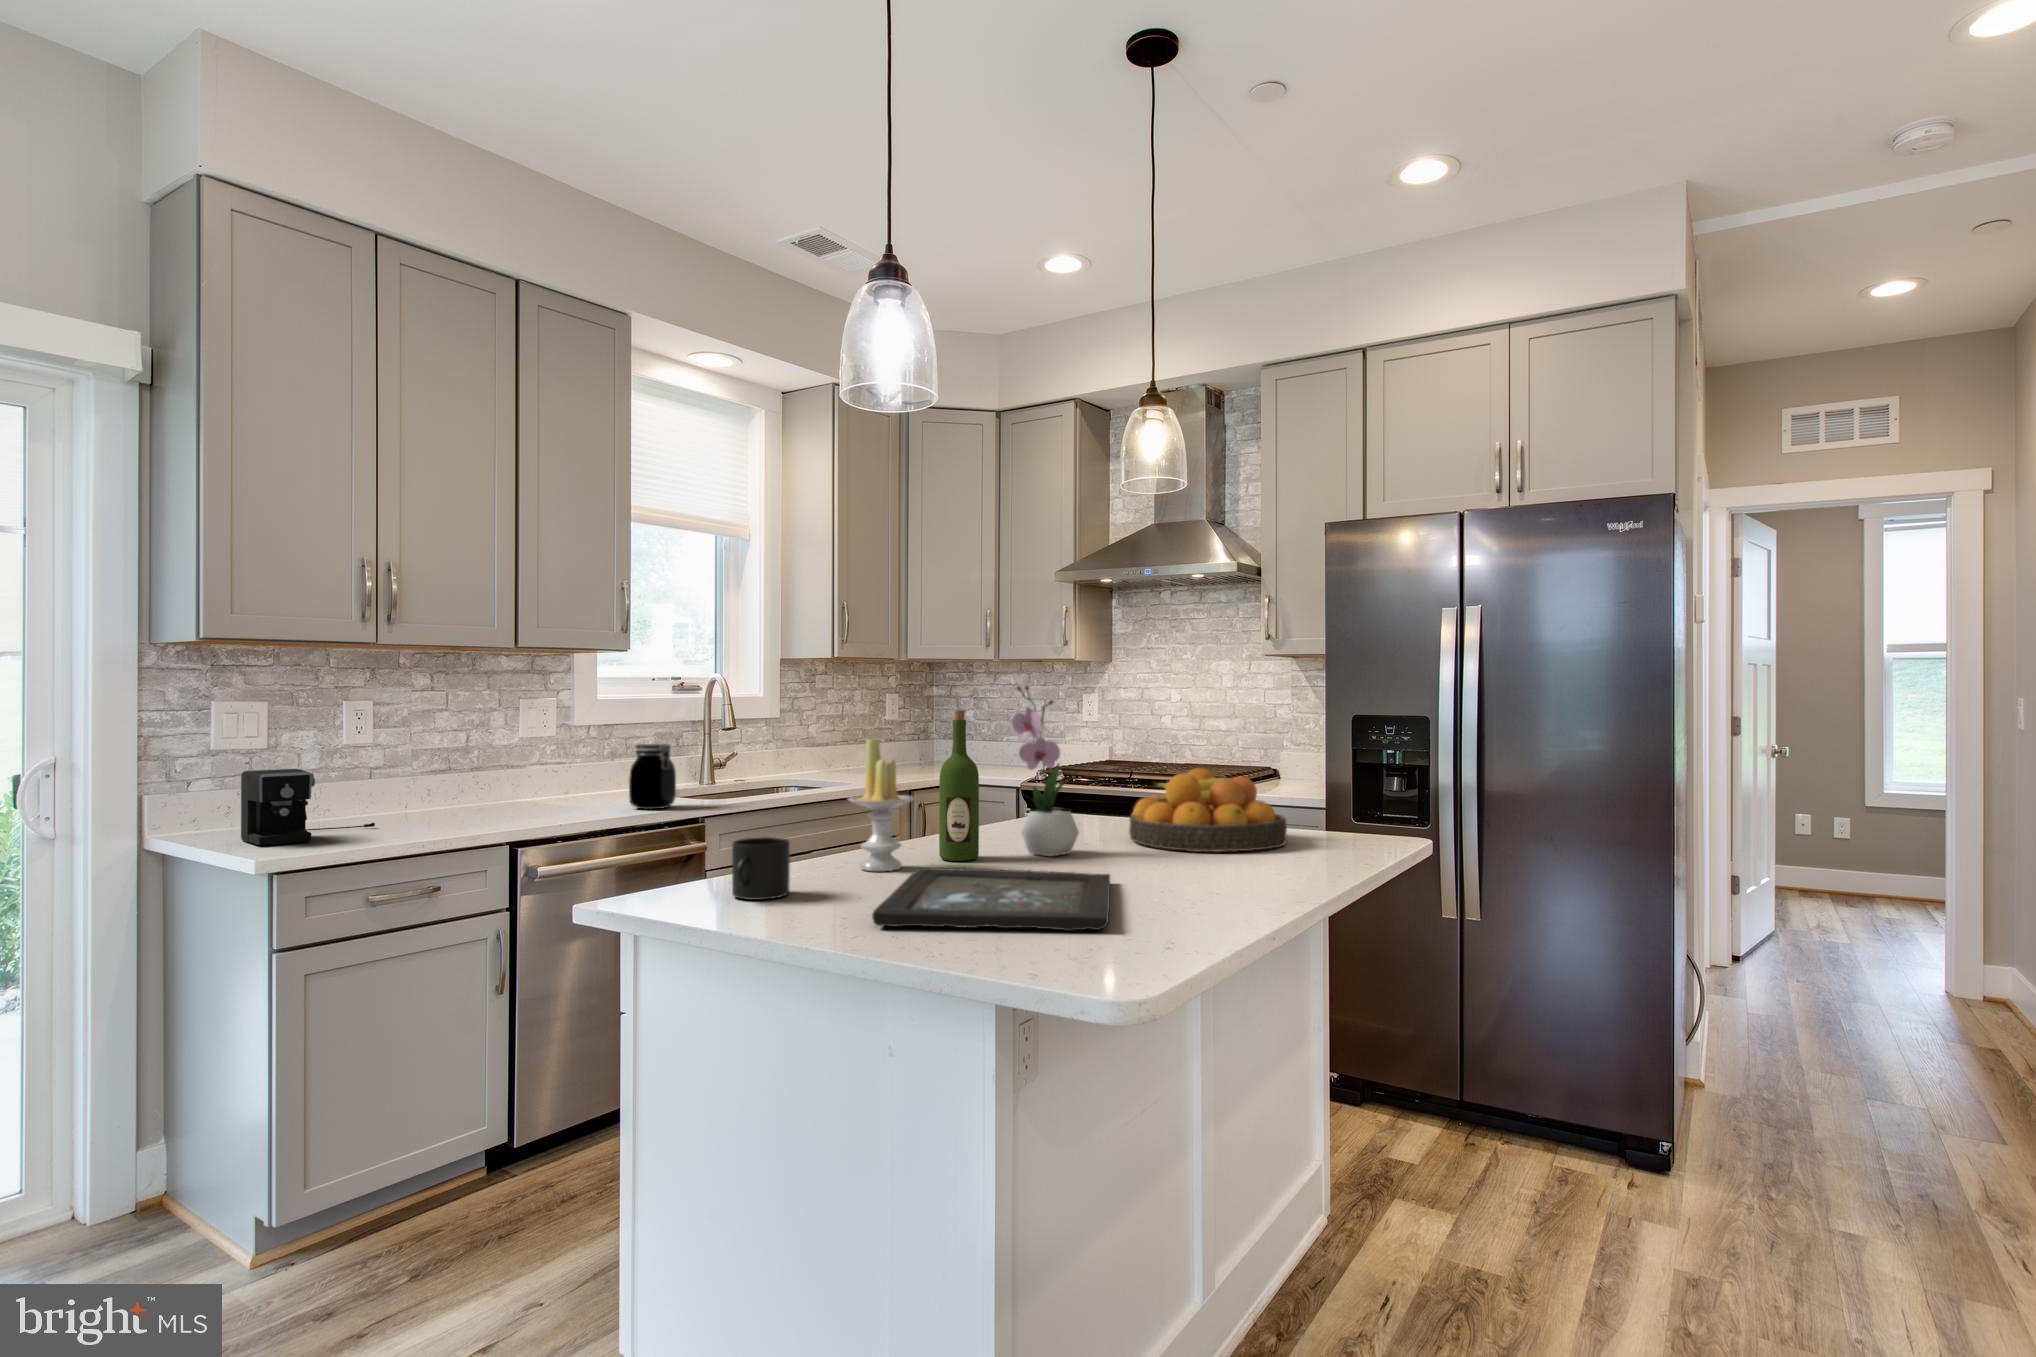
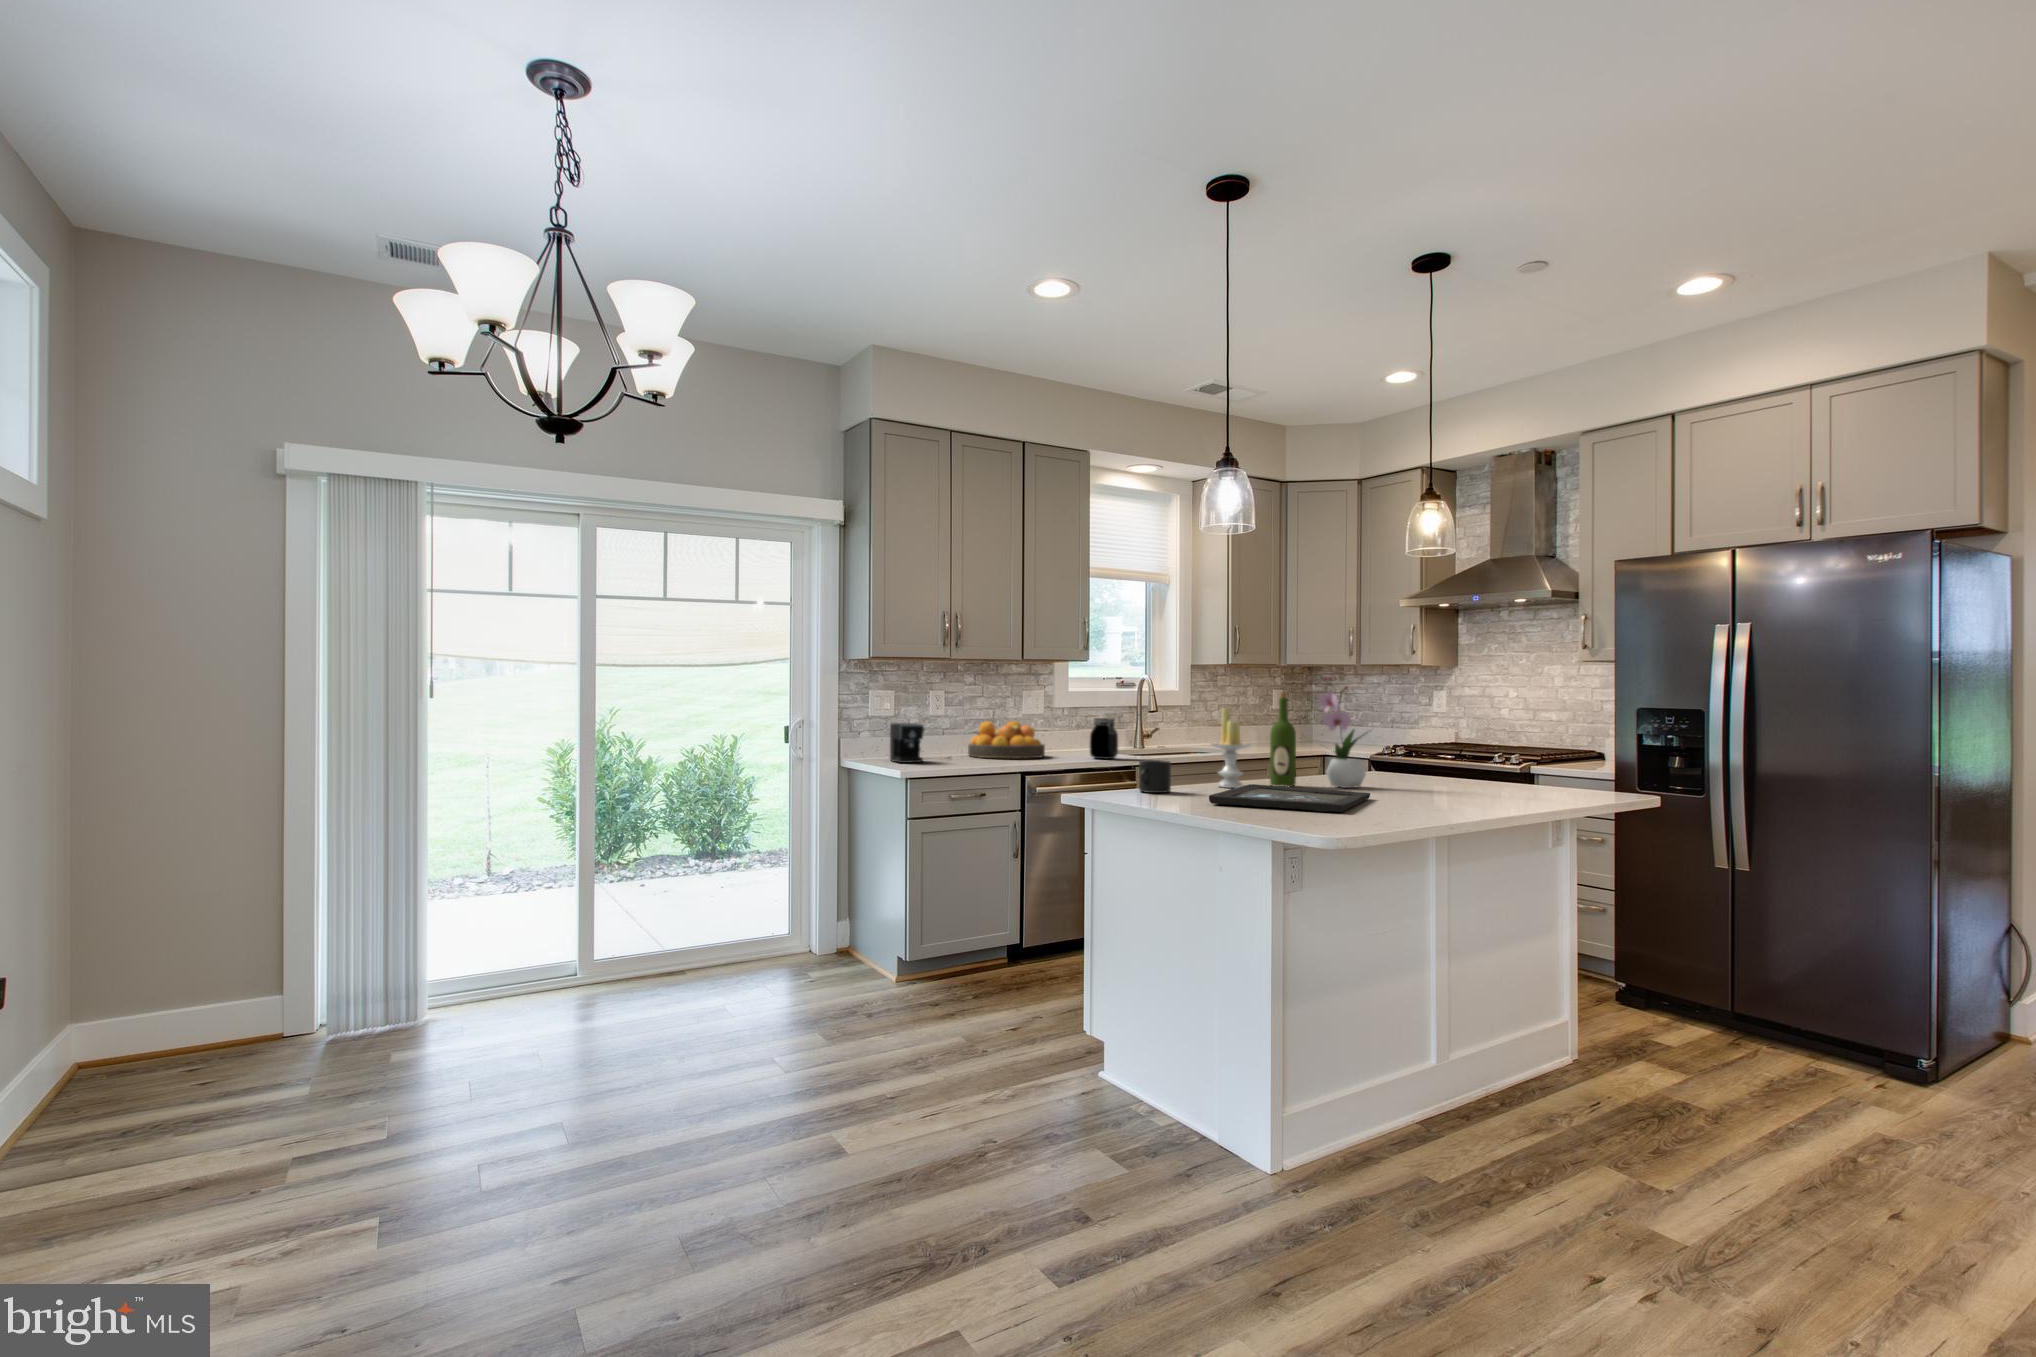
fruit bowl: present [1129,768,1287,852] -> present [968,721,1045,759]

